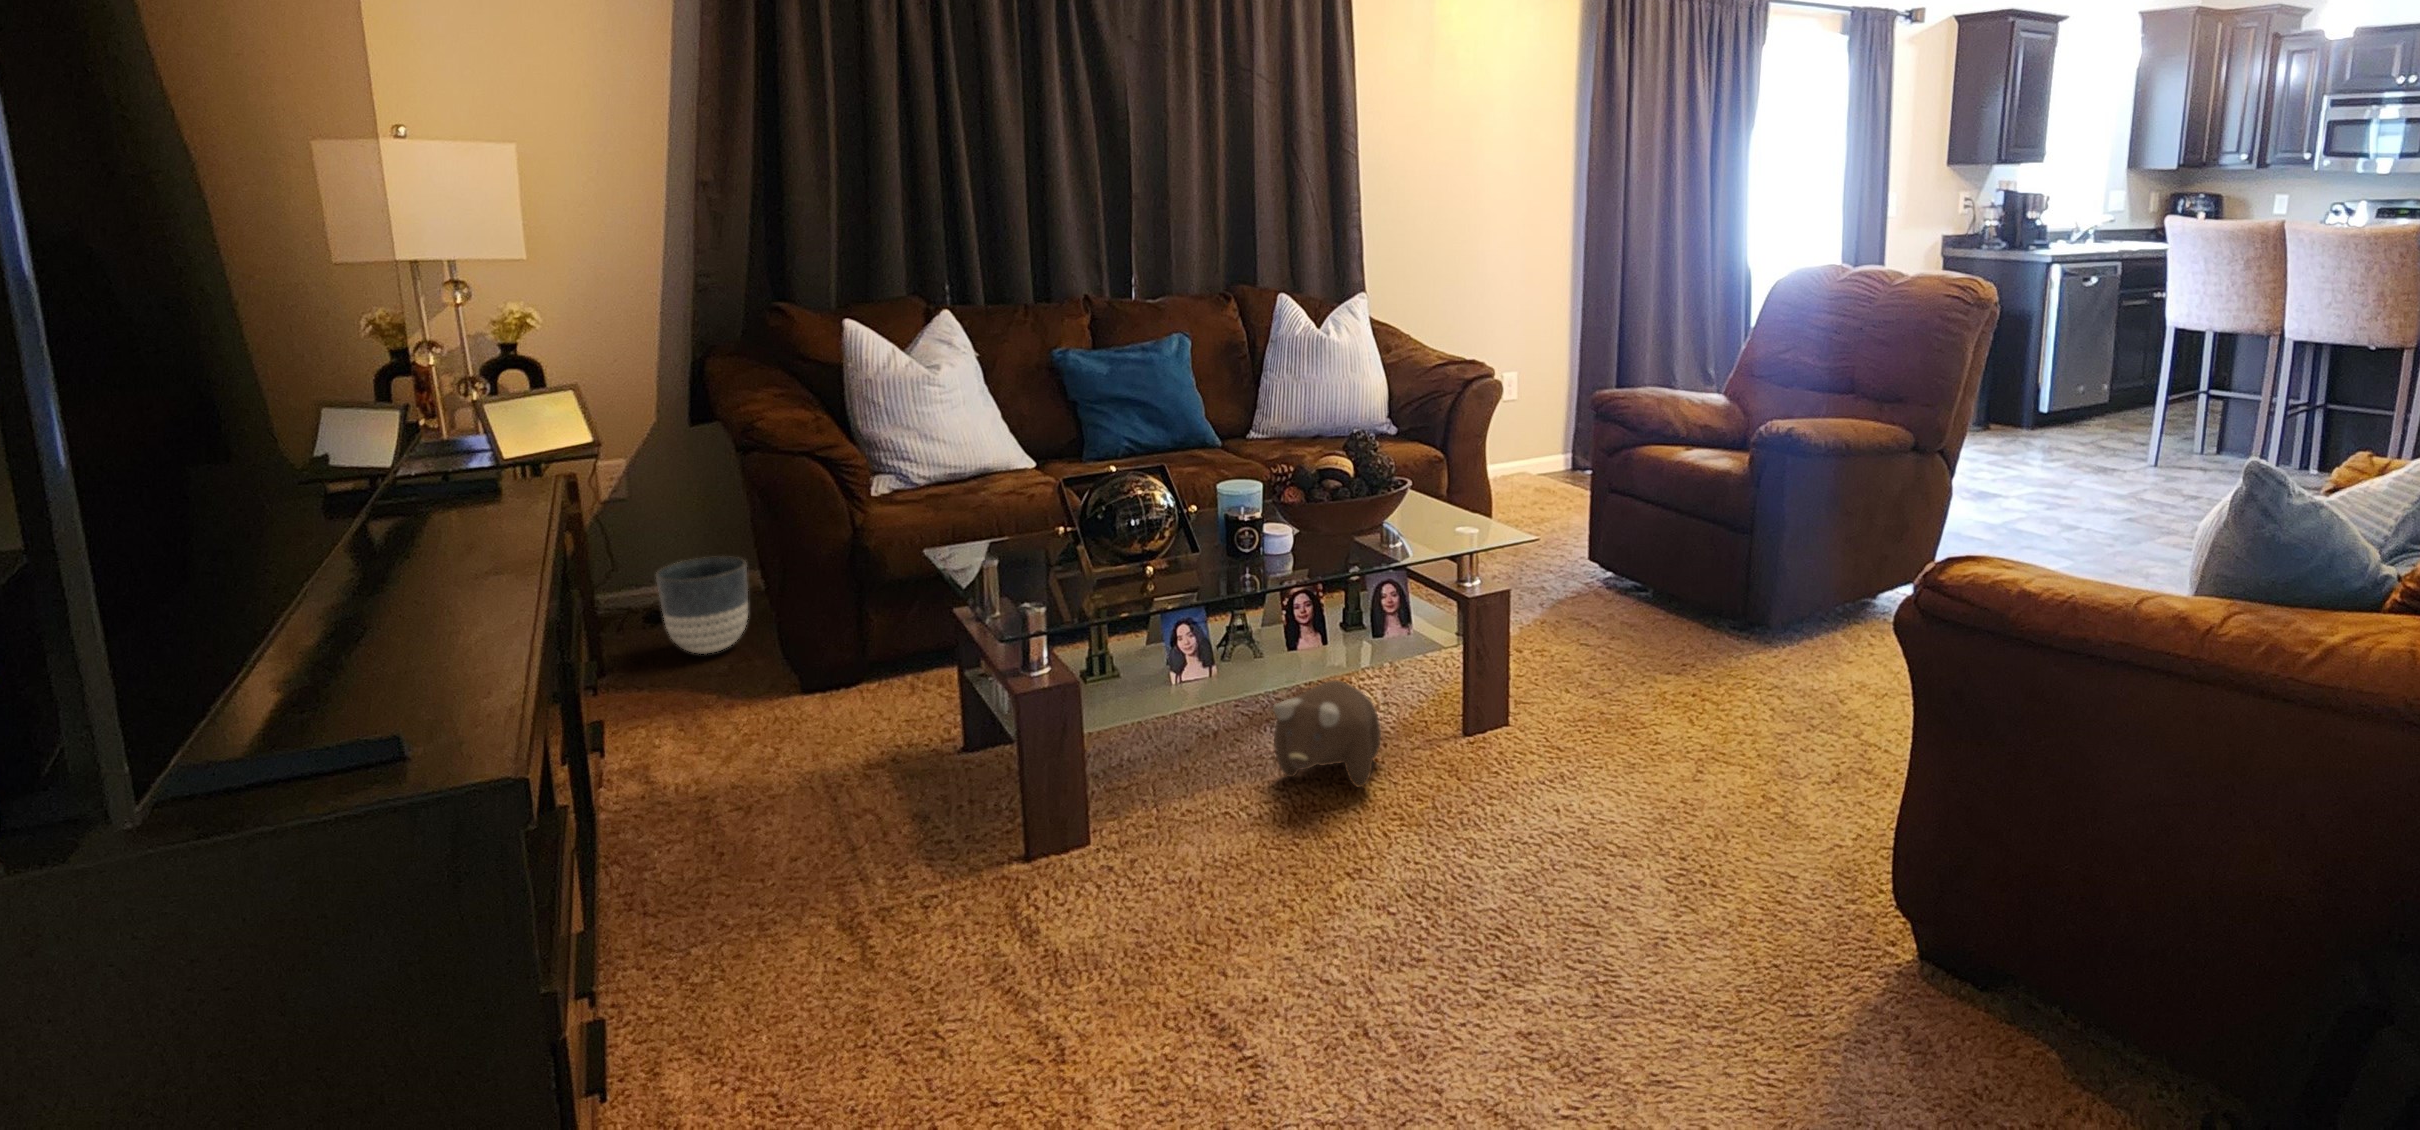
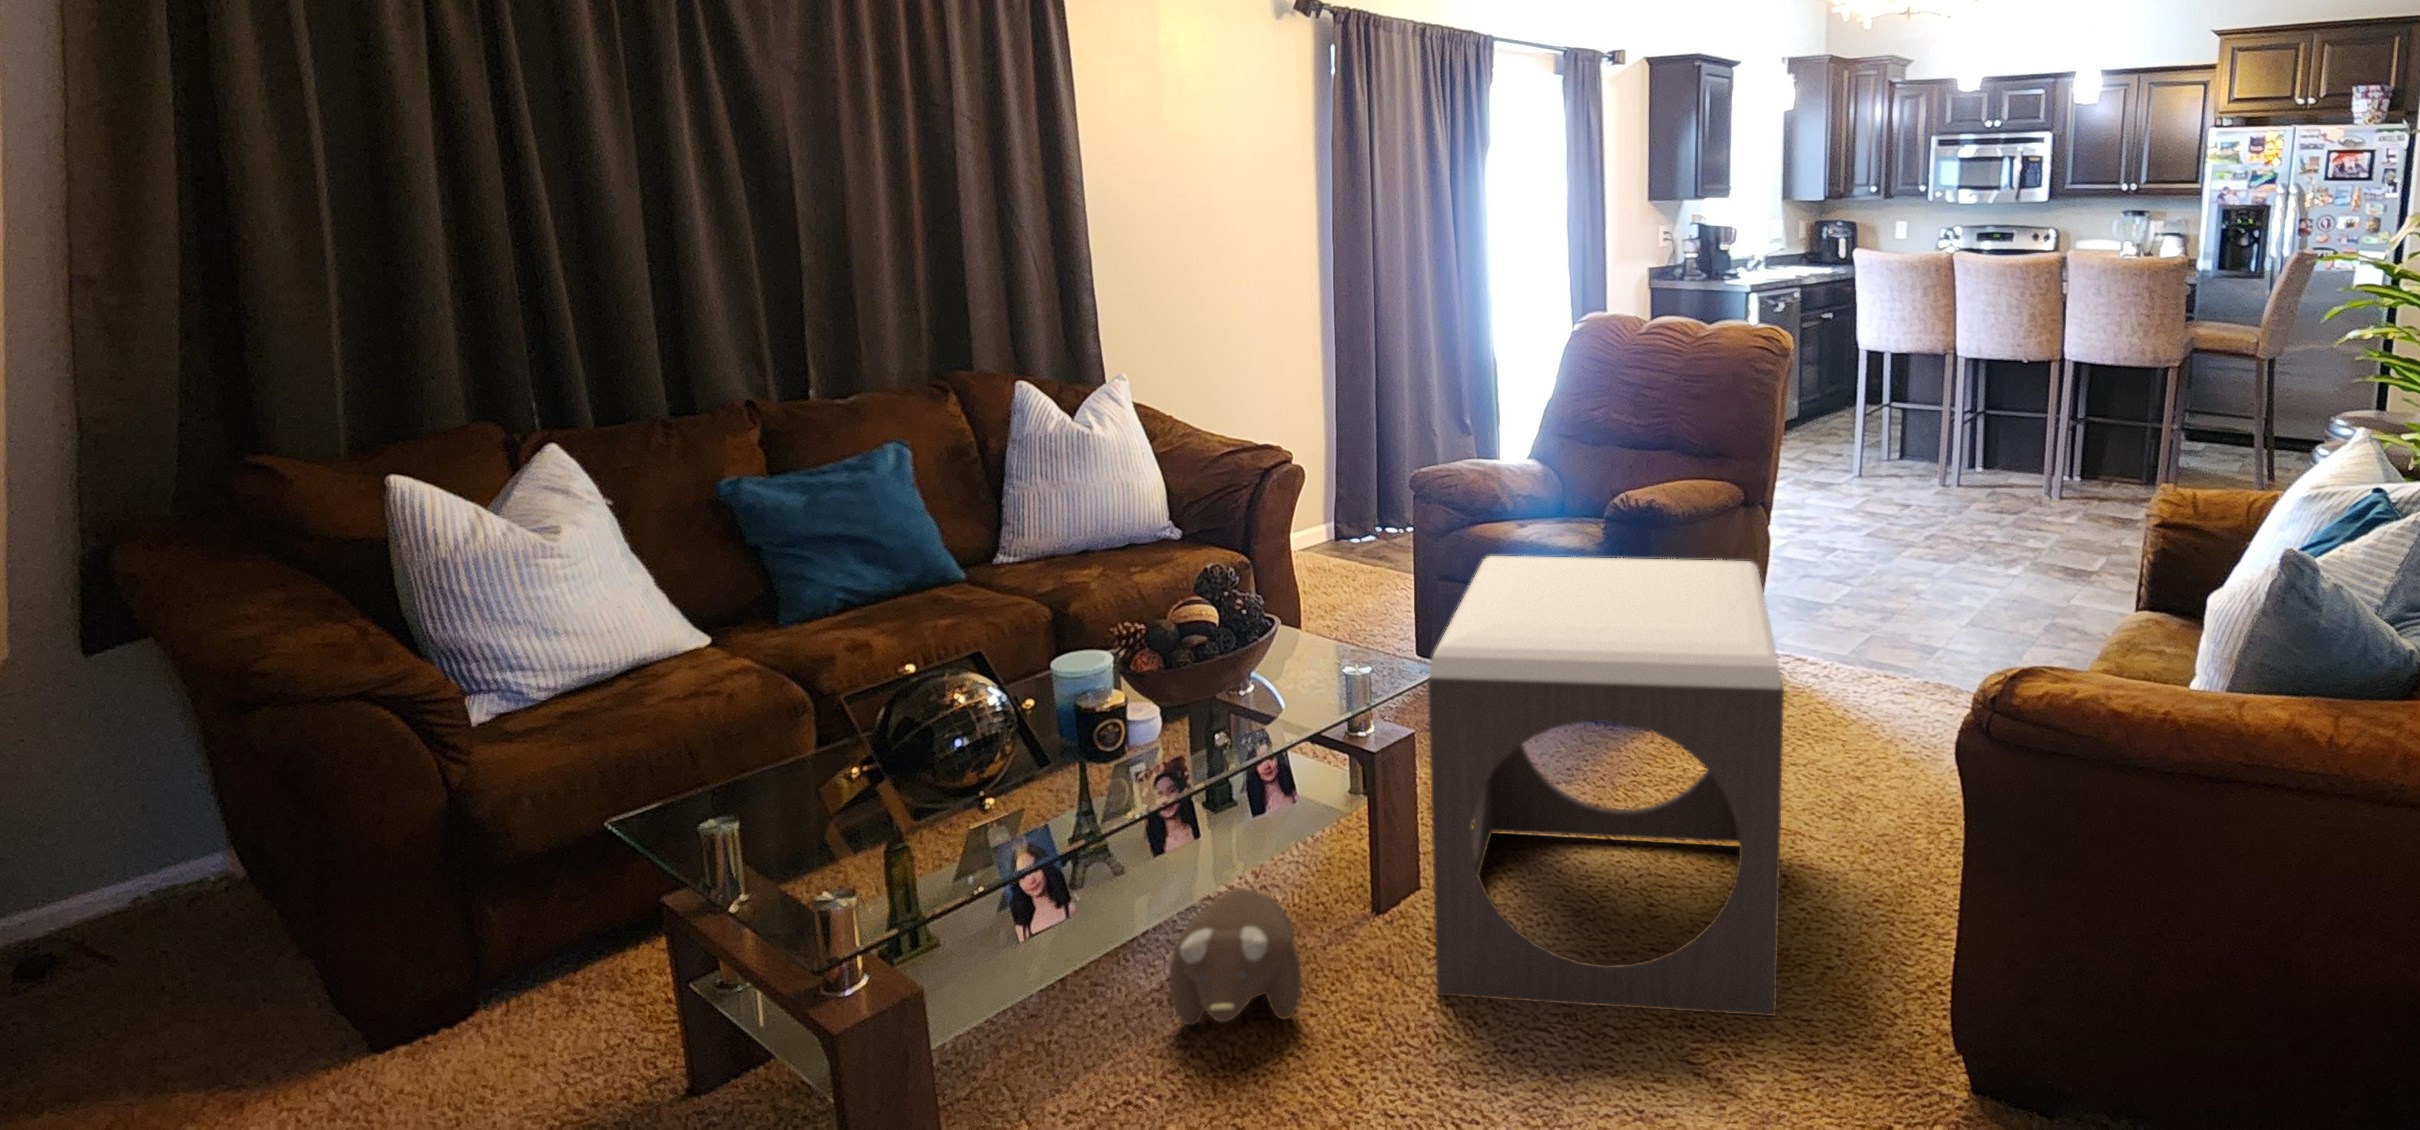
footstool: none [1483,448,1844,869] -> present [1428,556,1784,1016]
planter: present [656,556,748,654] -> none [46,855,235,1022]

